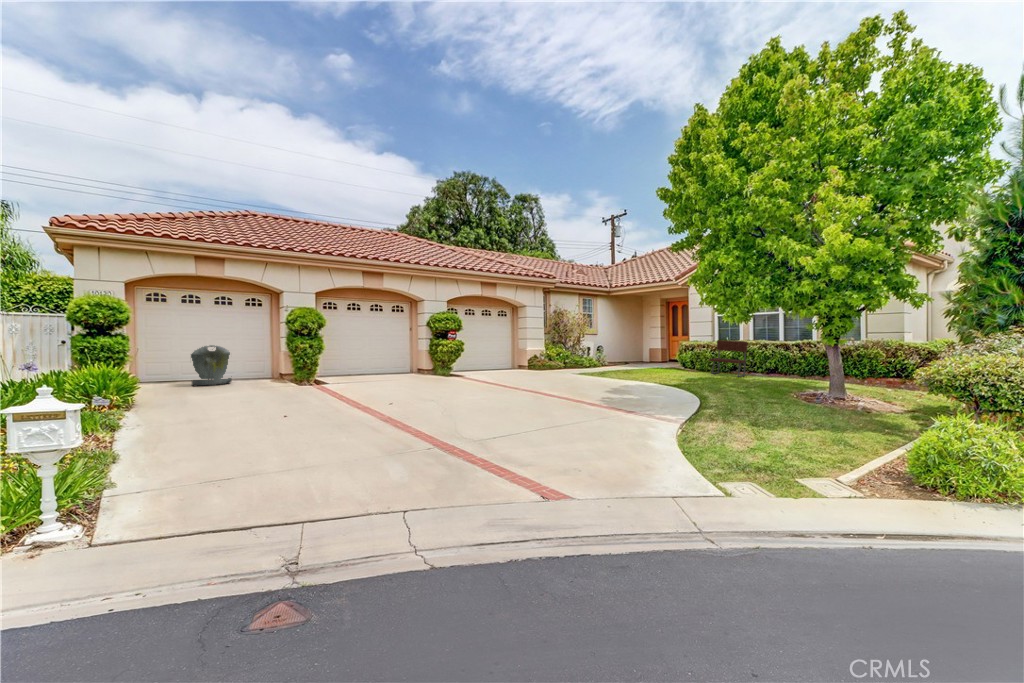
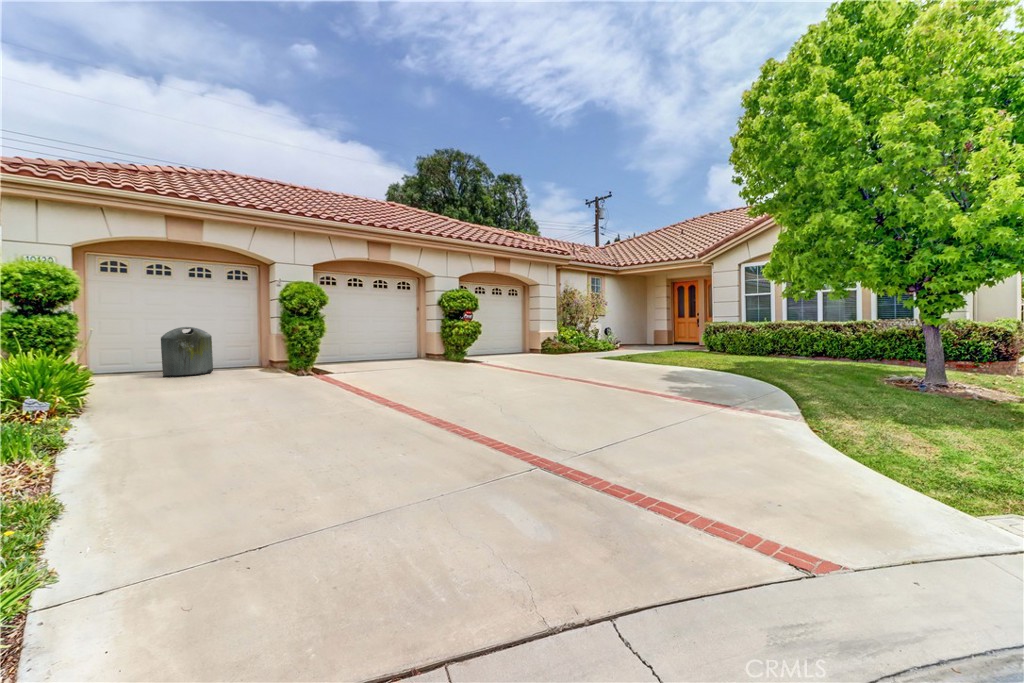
bench: present [709,340,748,377] -> none [737,322,780,361]

